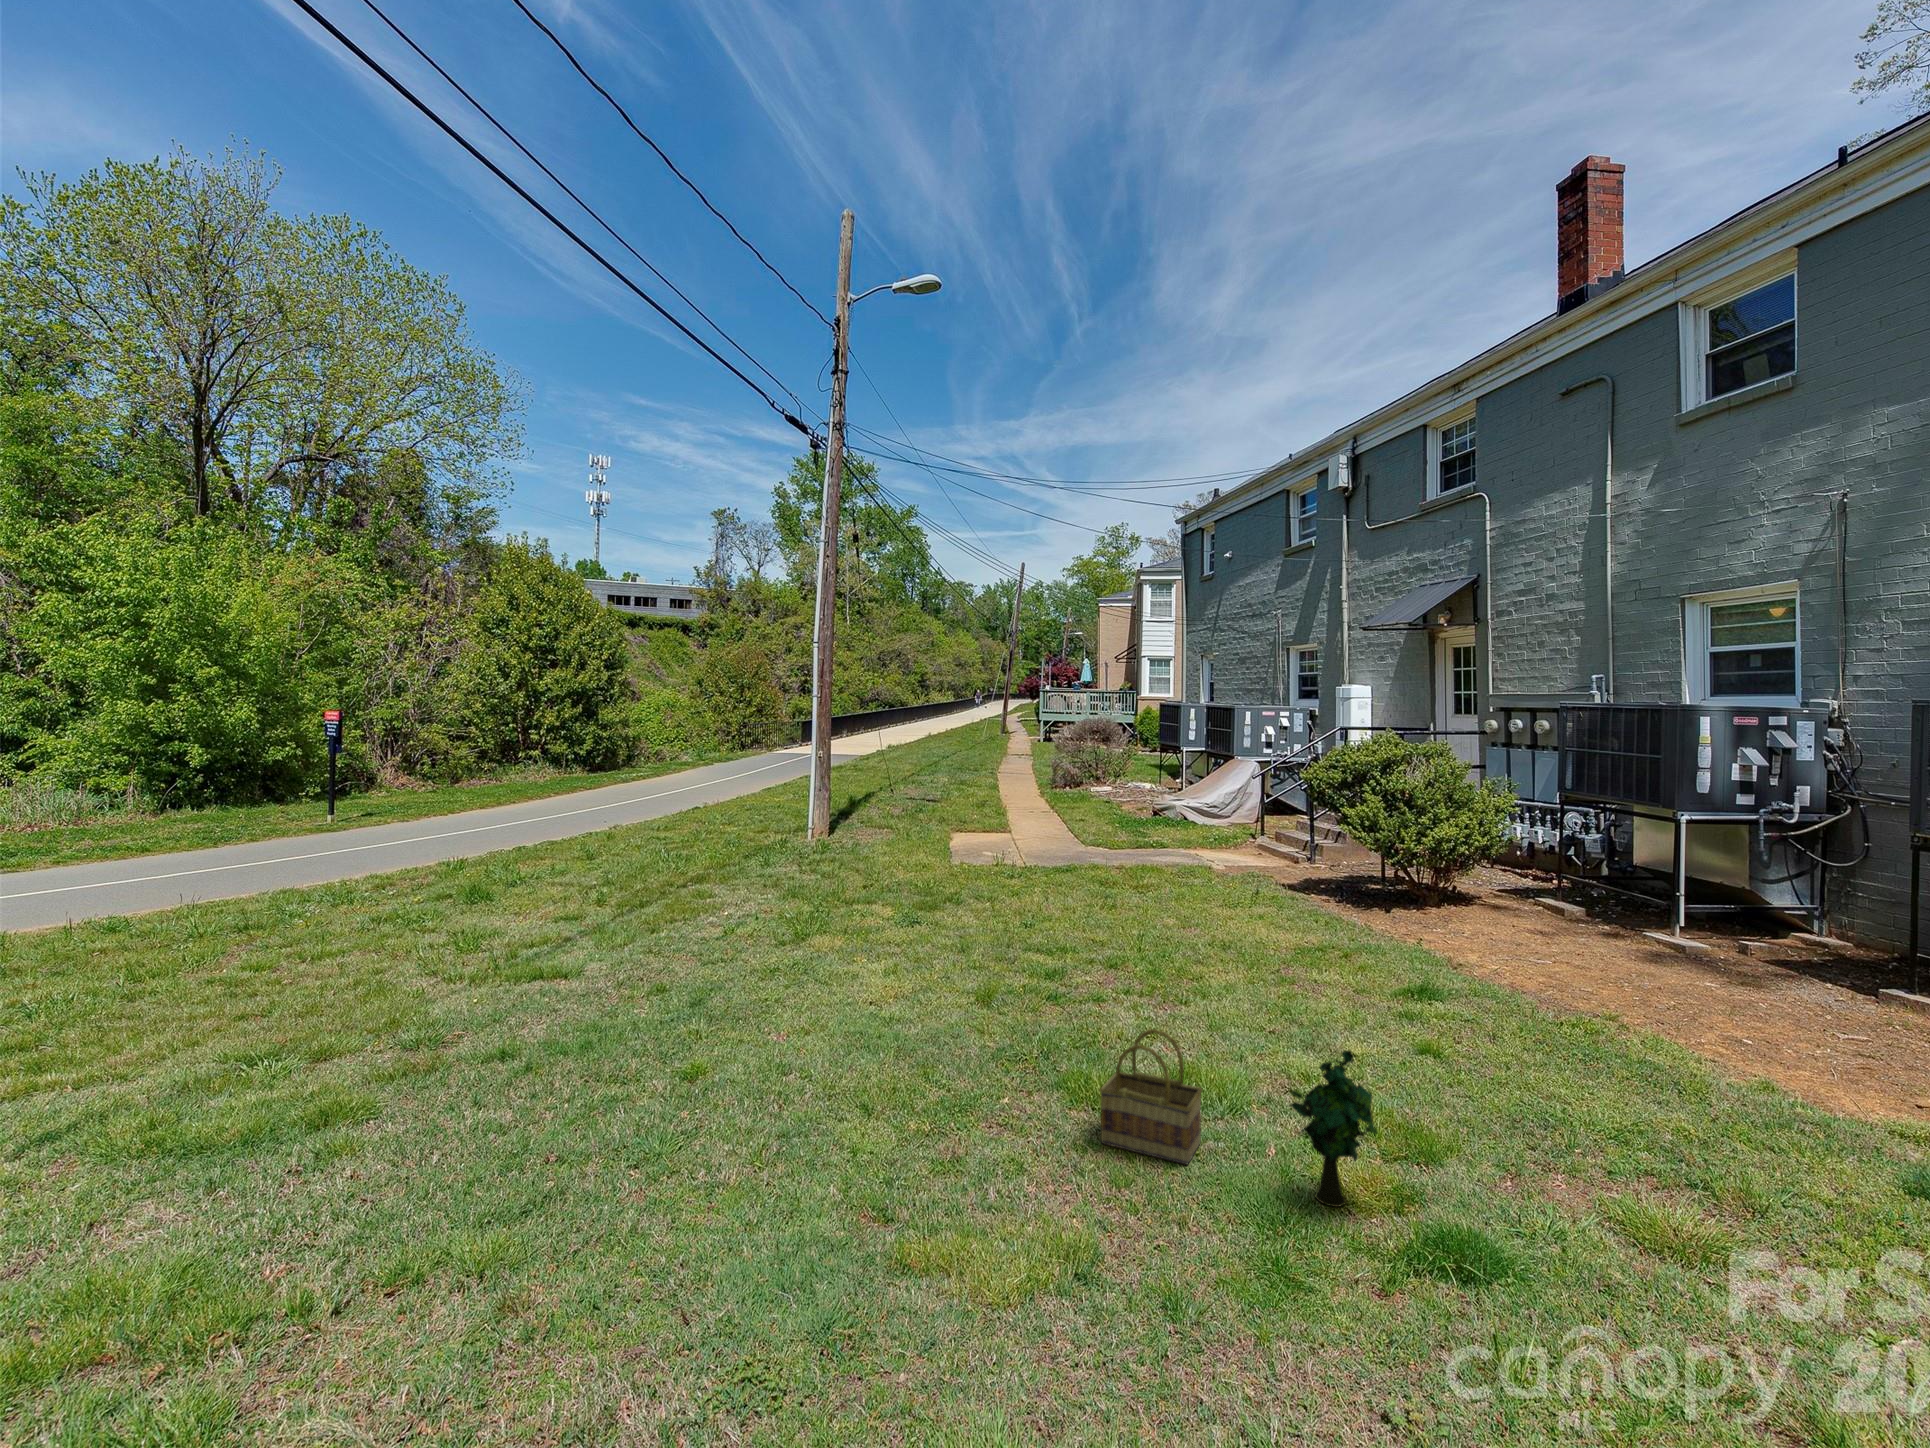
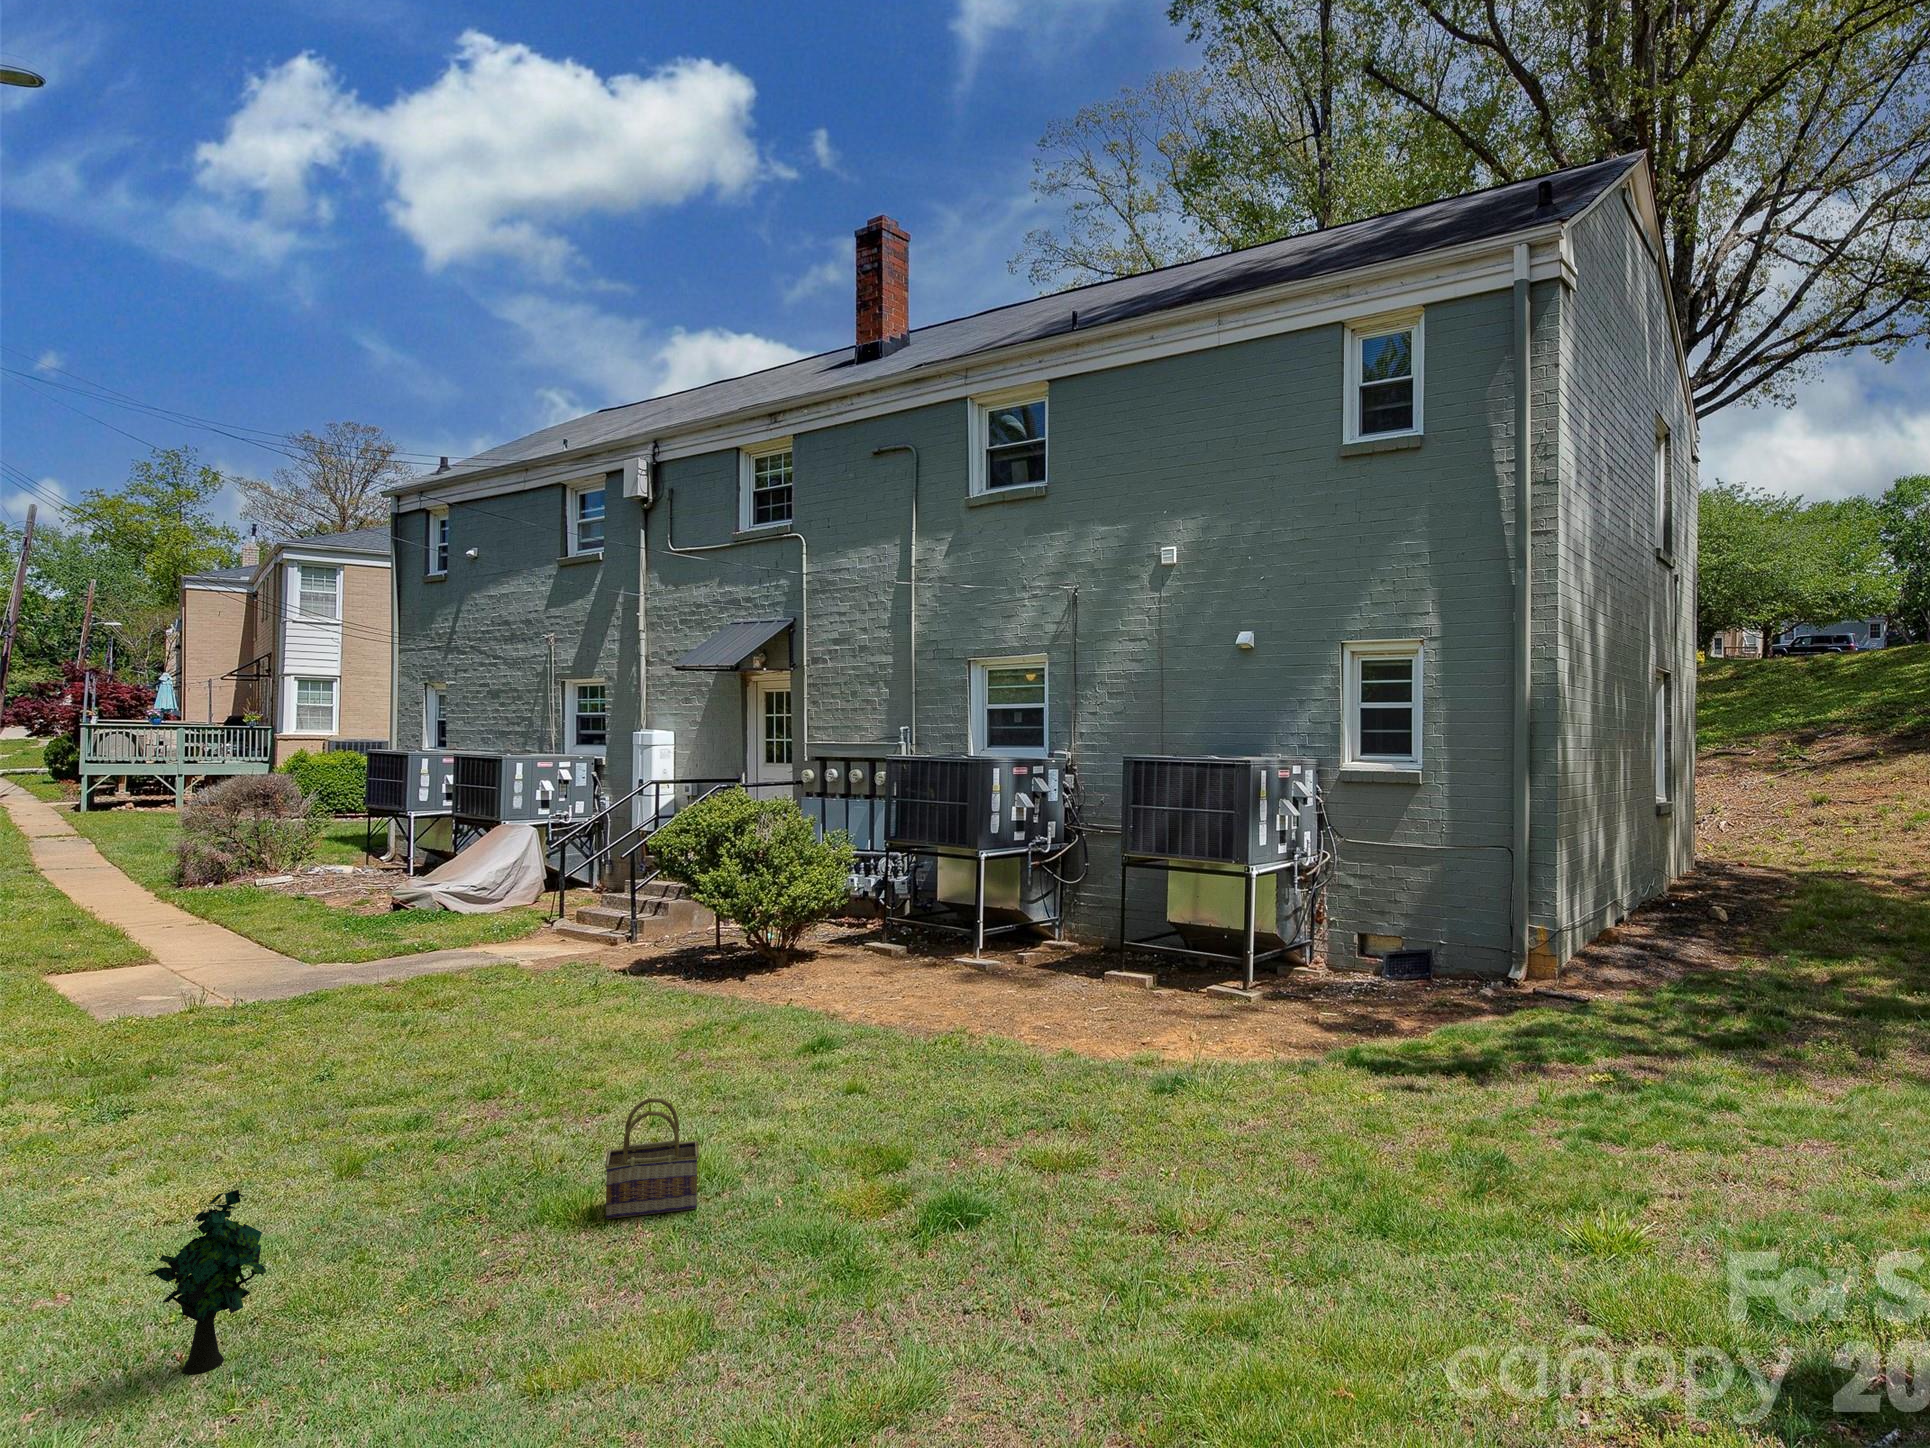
decorative plant: present [1289,1050,1377,1207] -> present [146,1190,266,1374]

